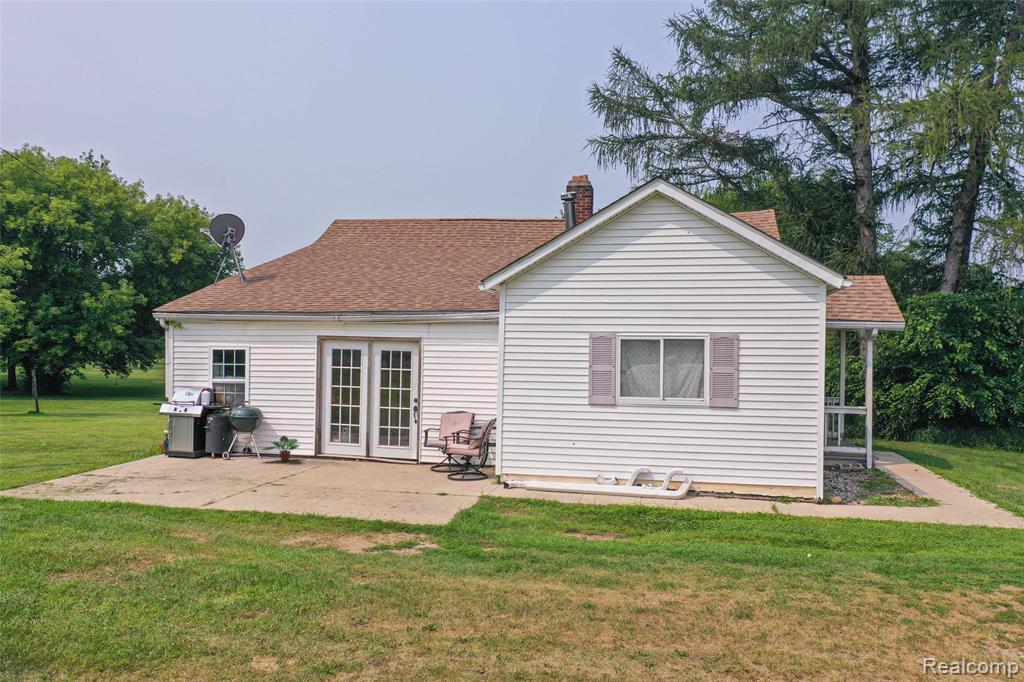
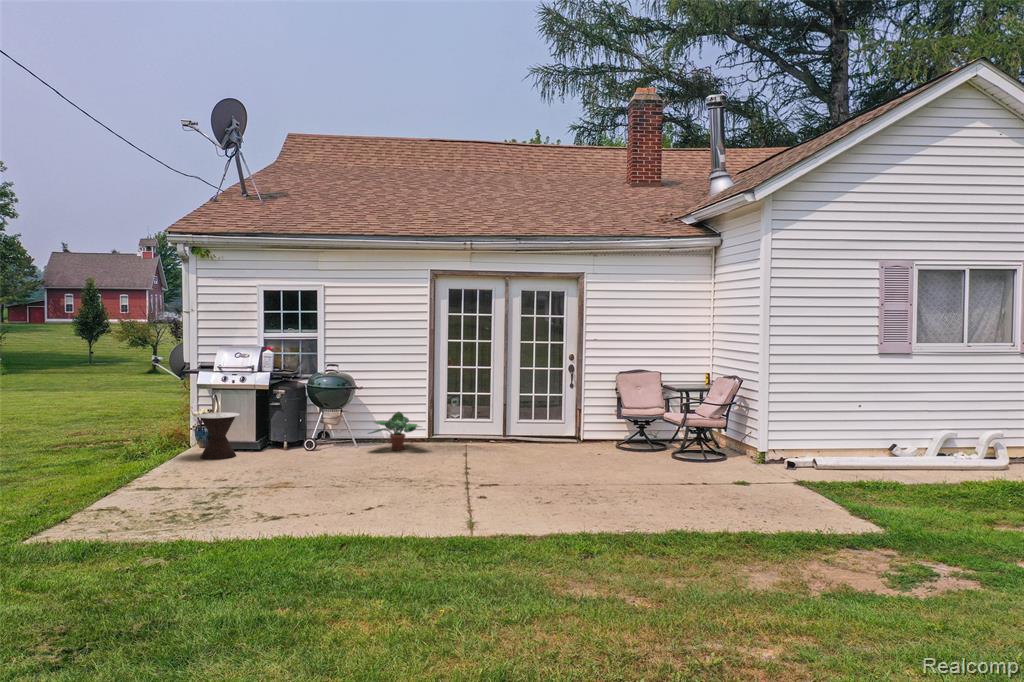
side table: none [156,432,184,462] -> present [196,412,240,460]

